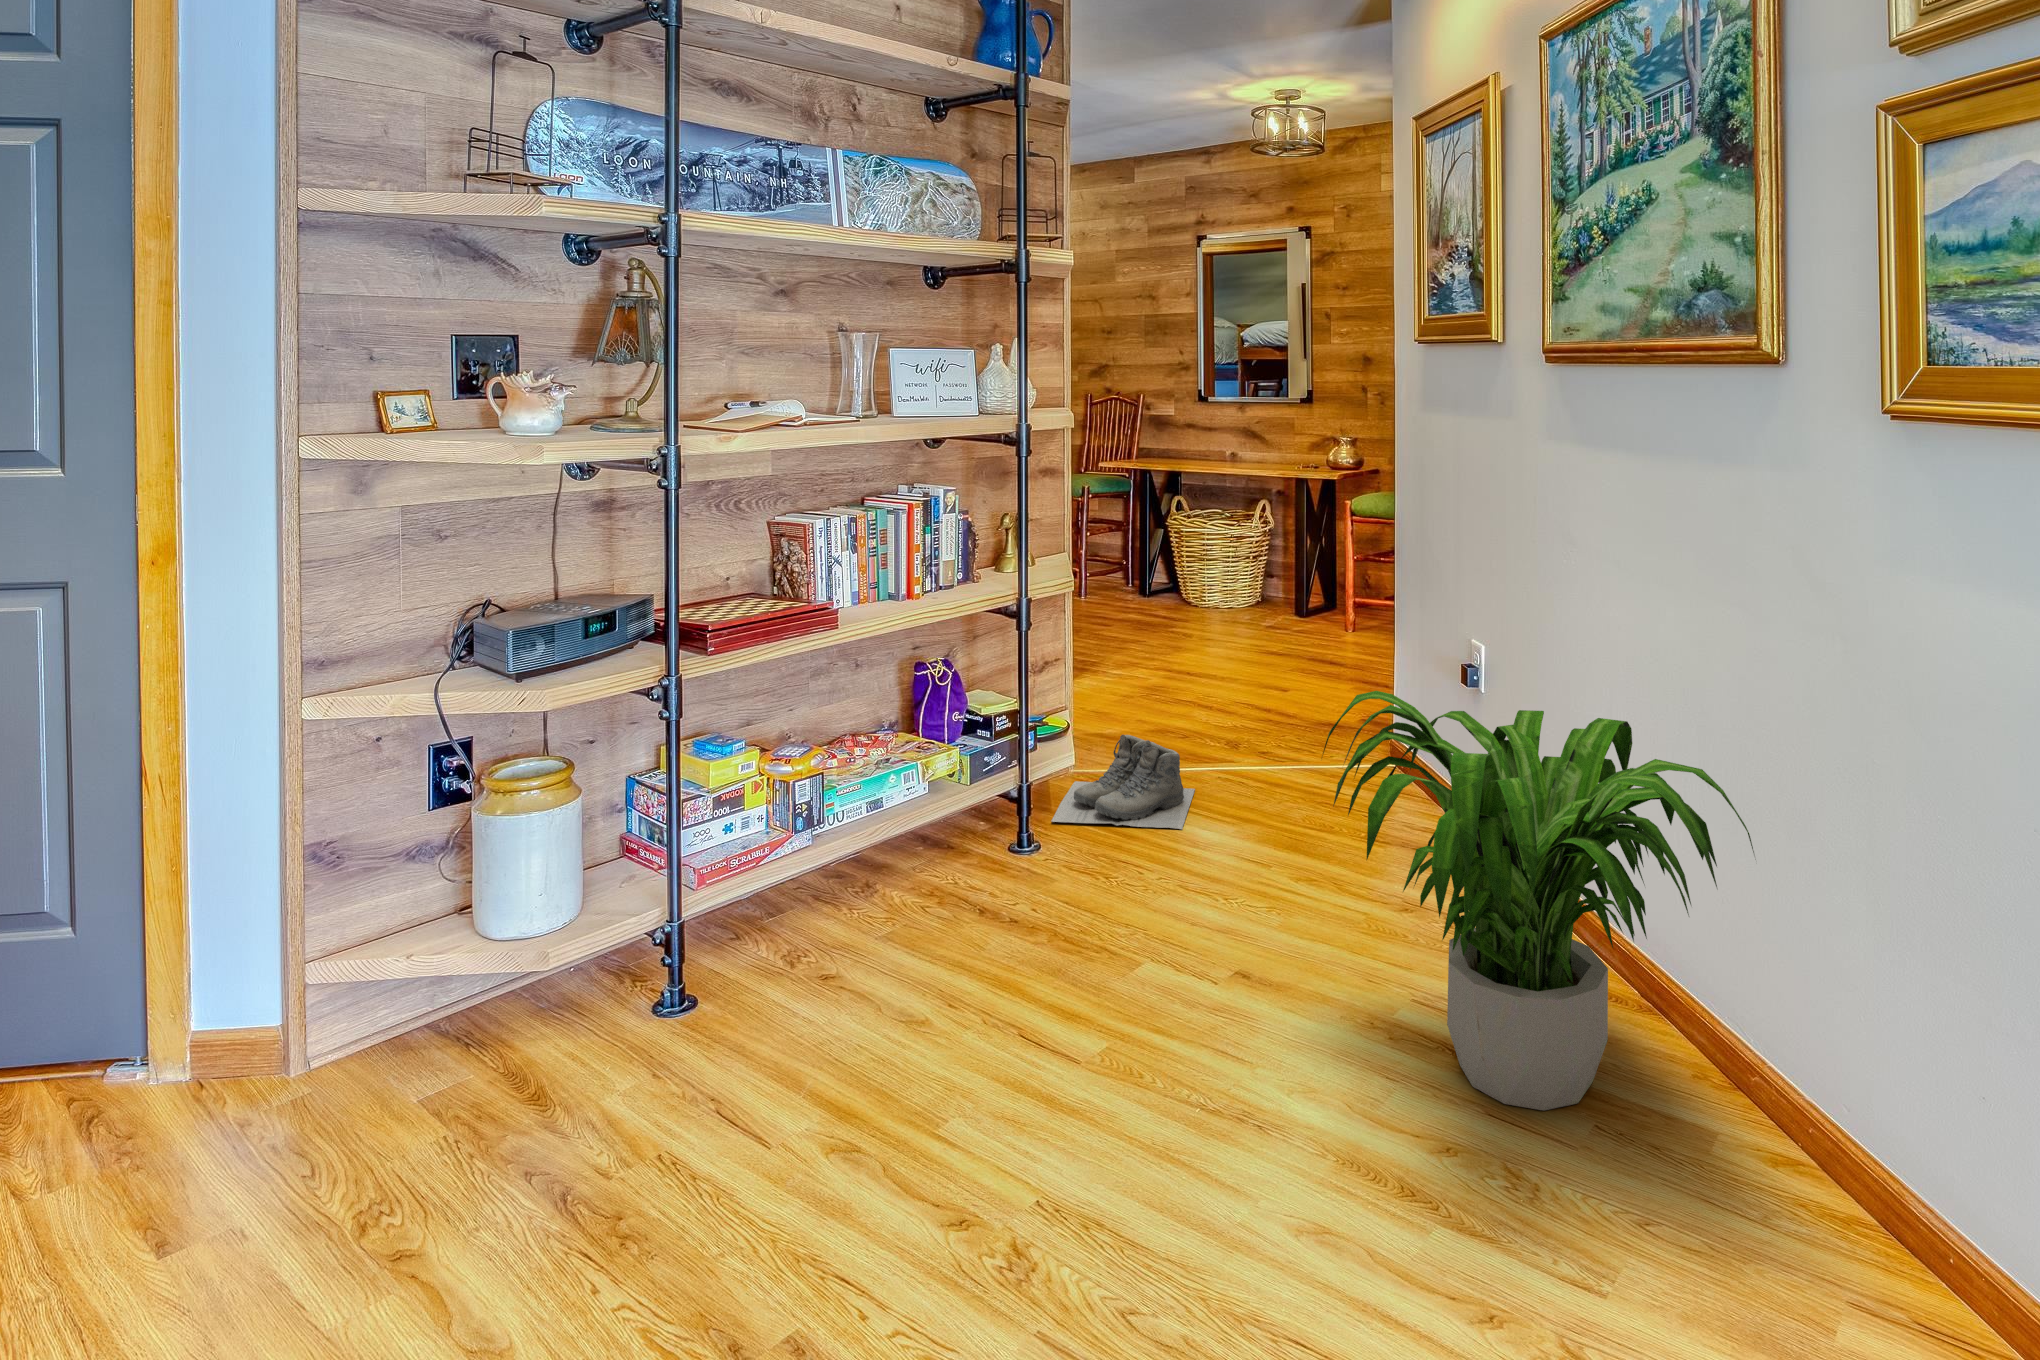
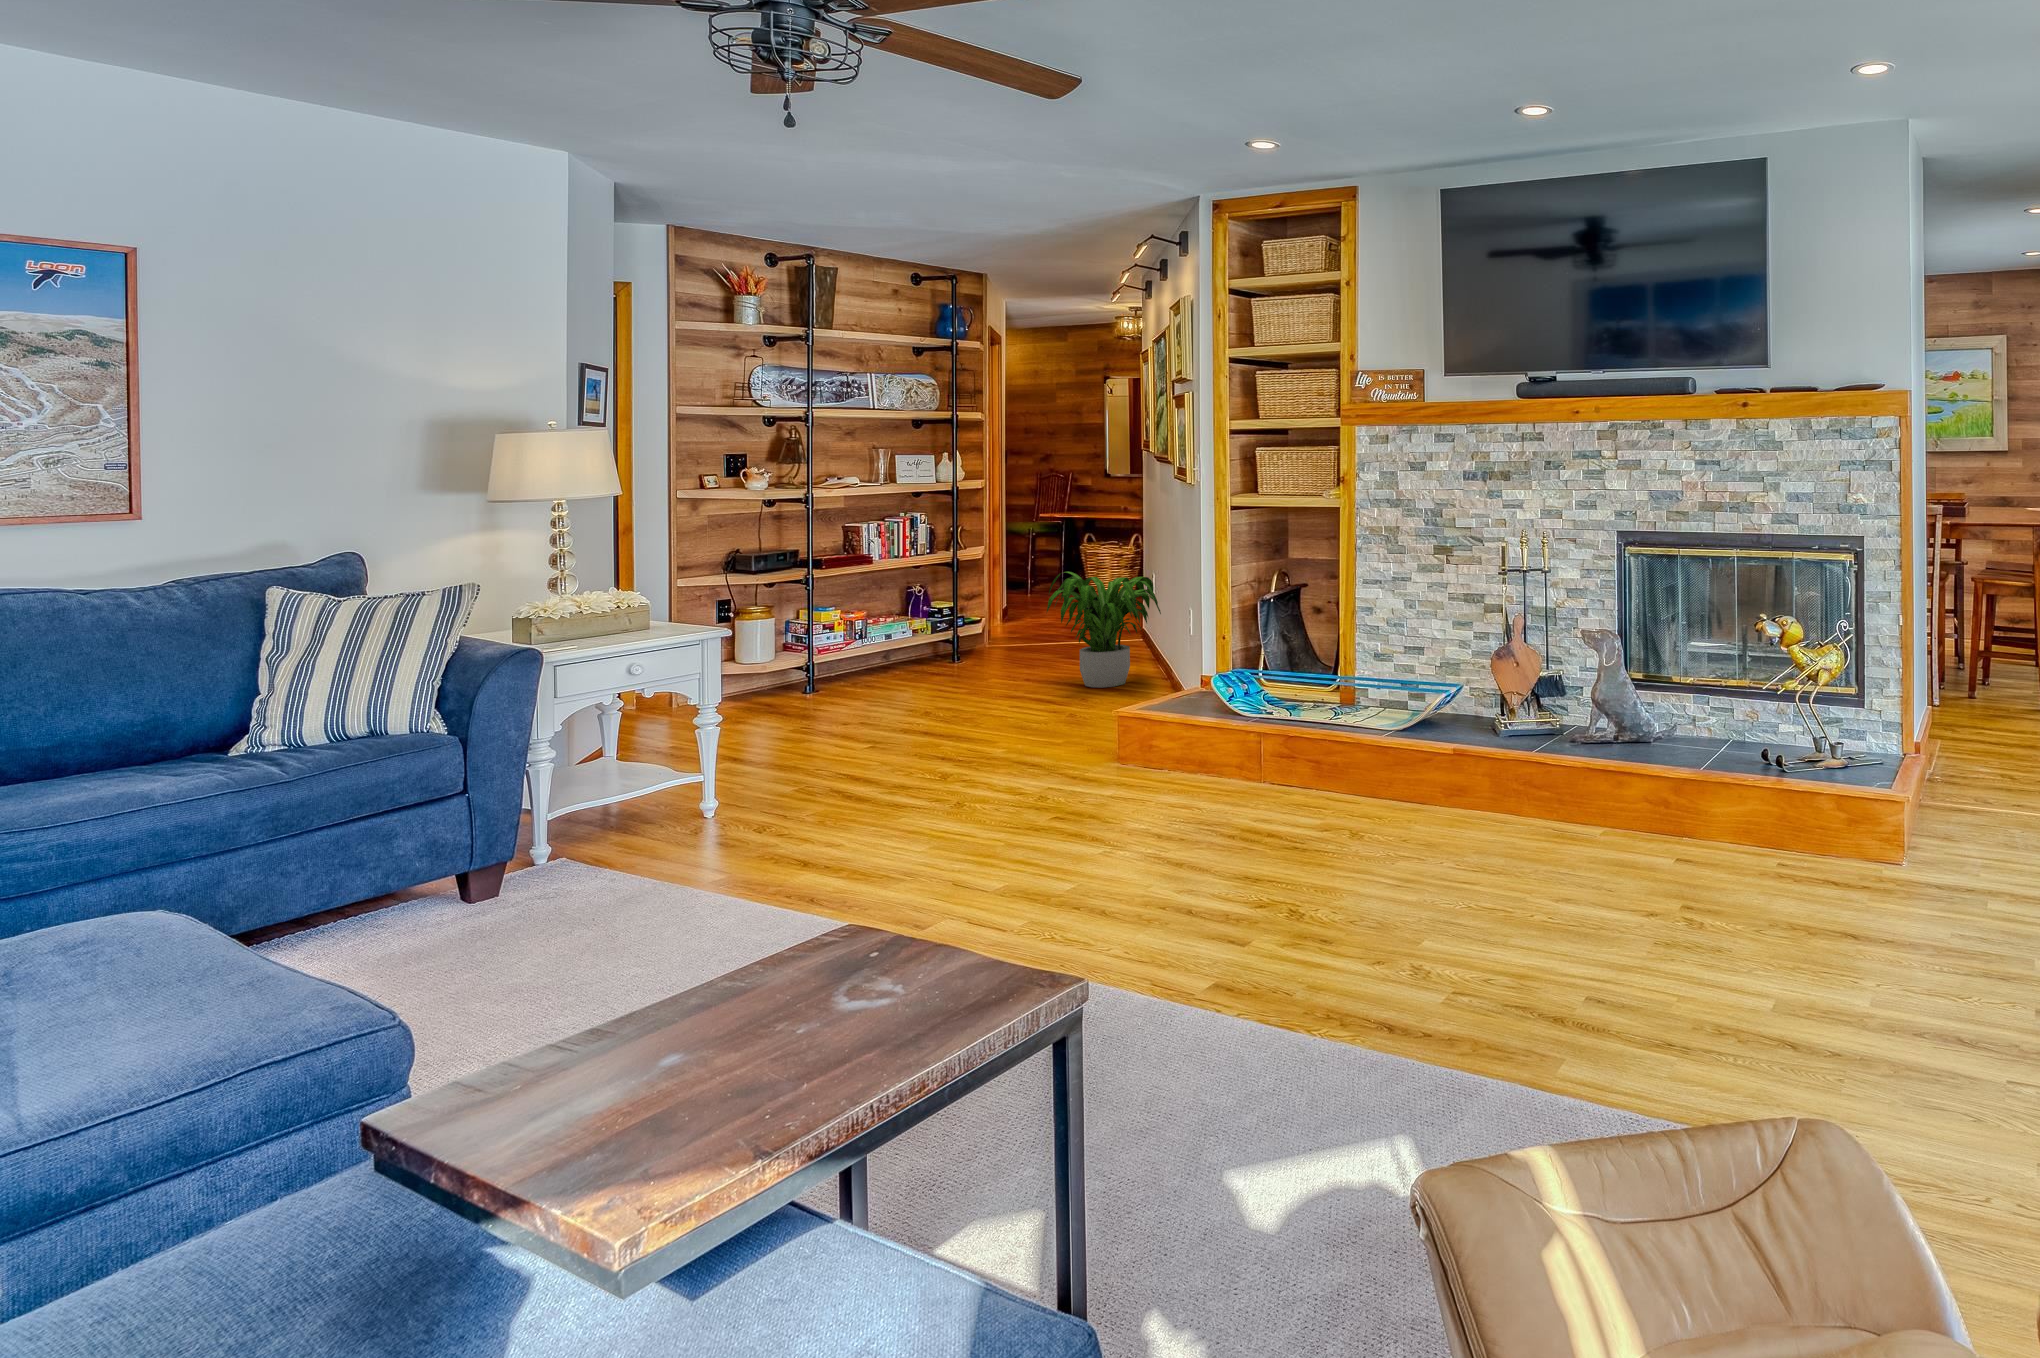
boots: present [1052,735,1195,829] -> none [970,620,1042,653]

